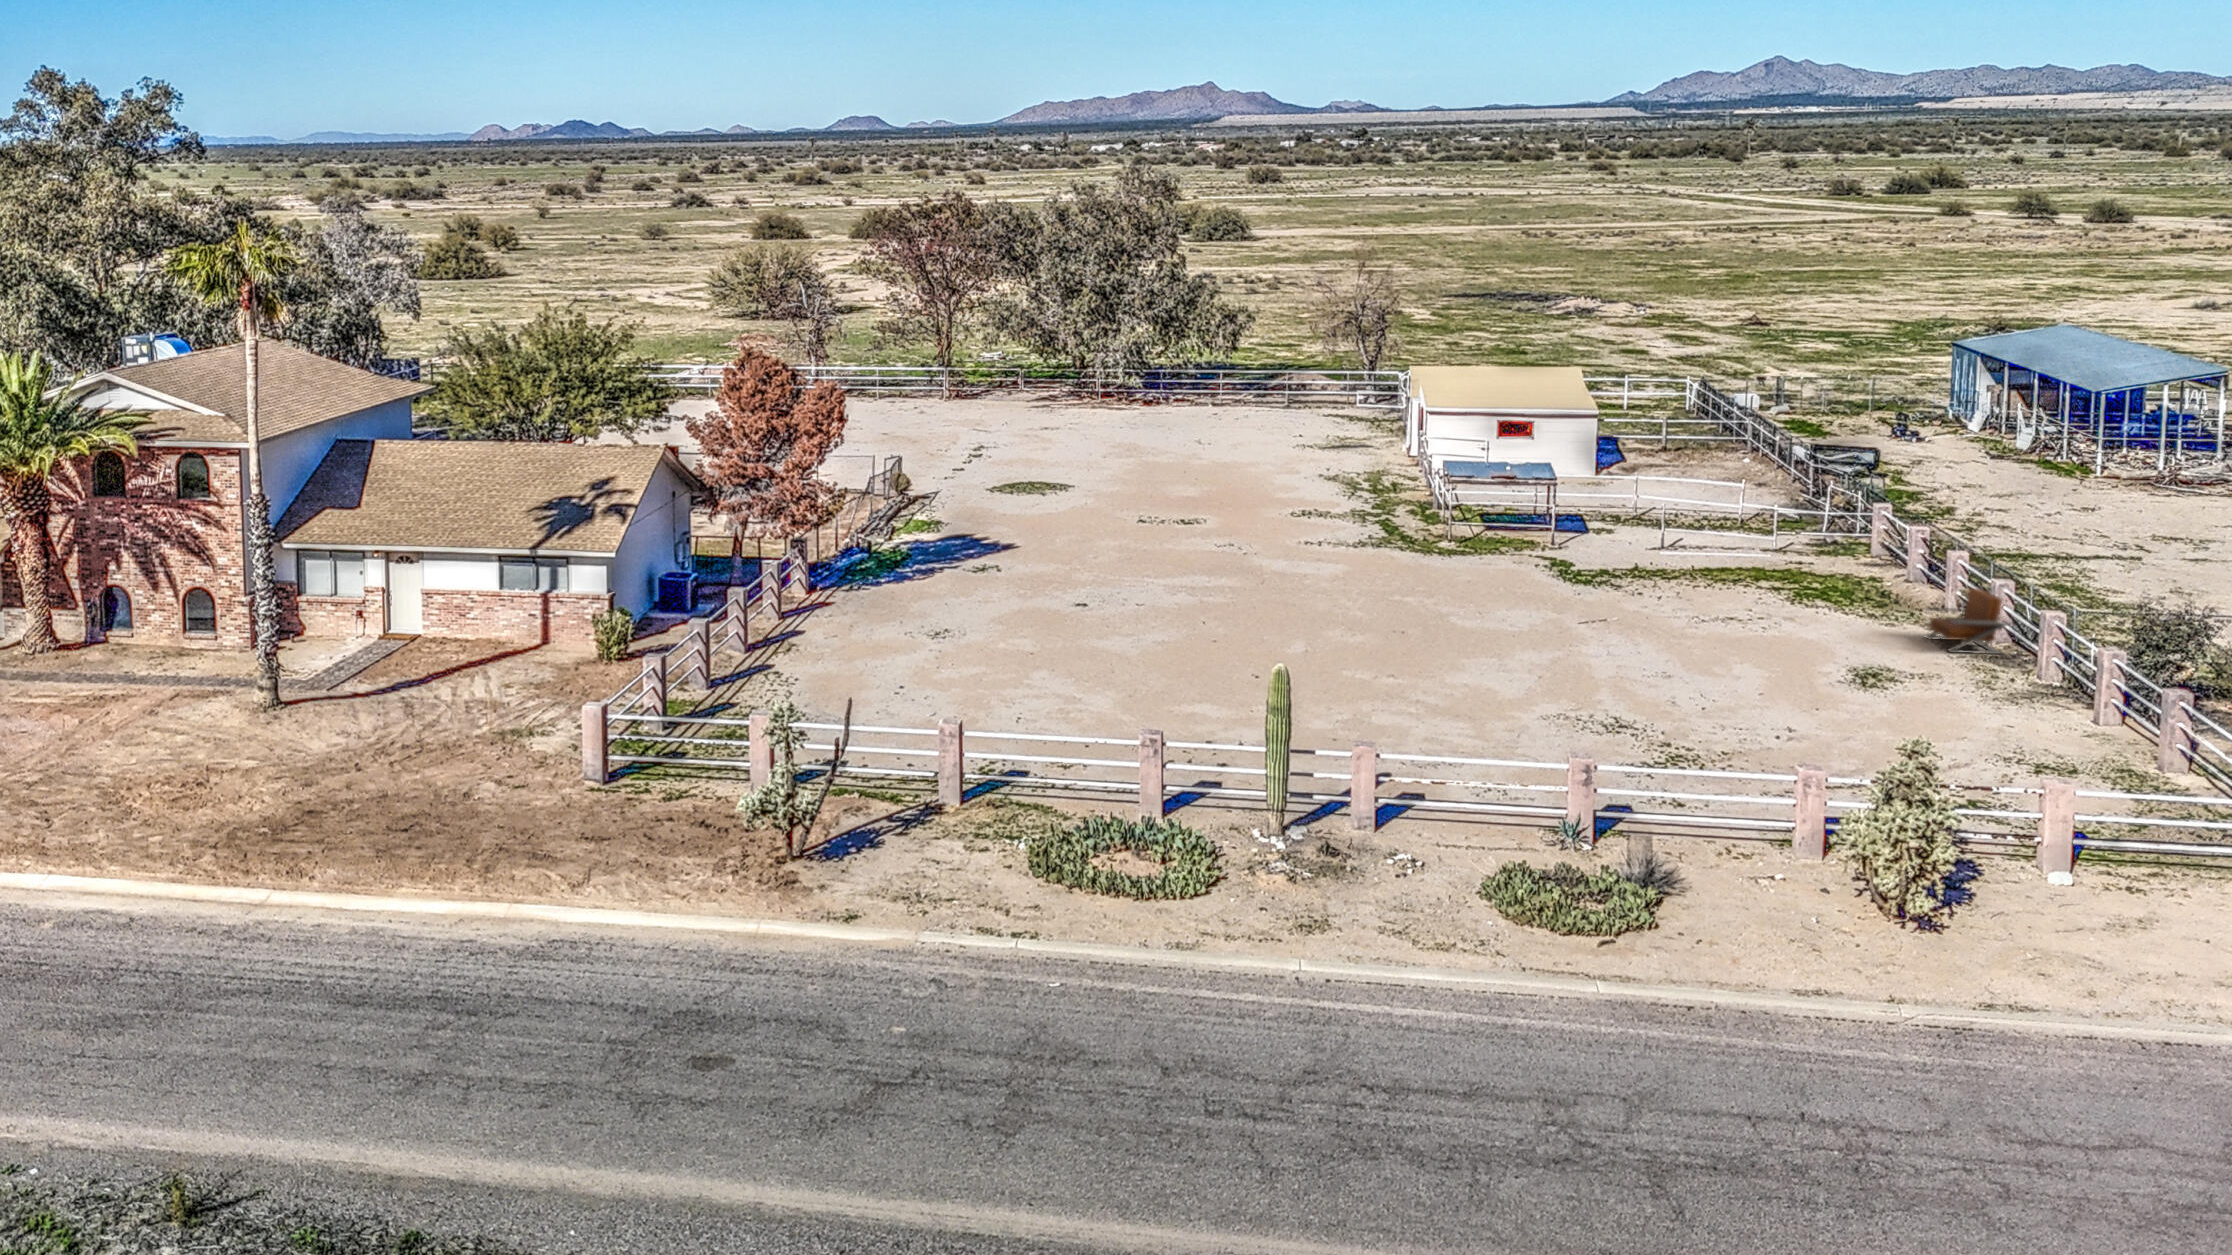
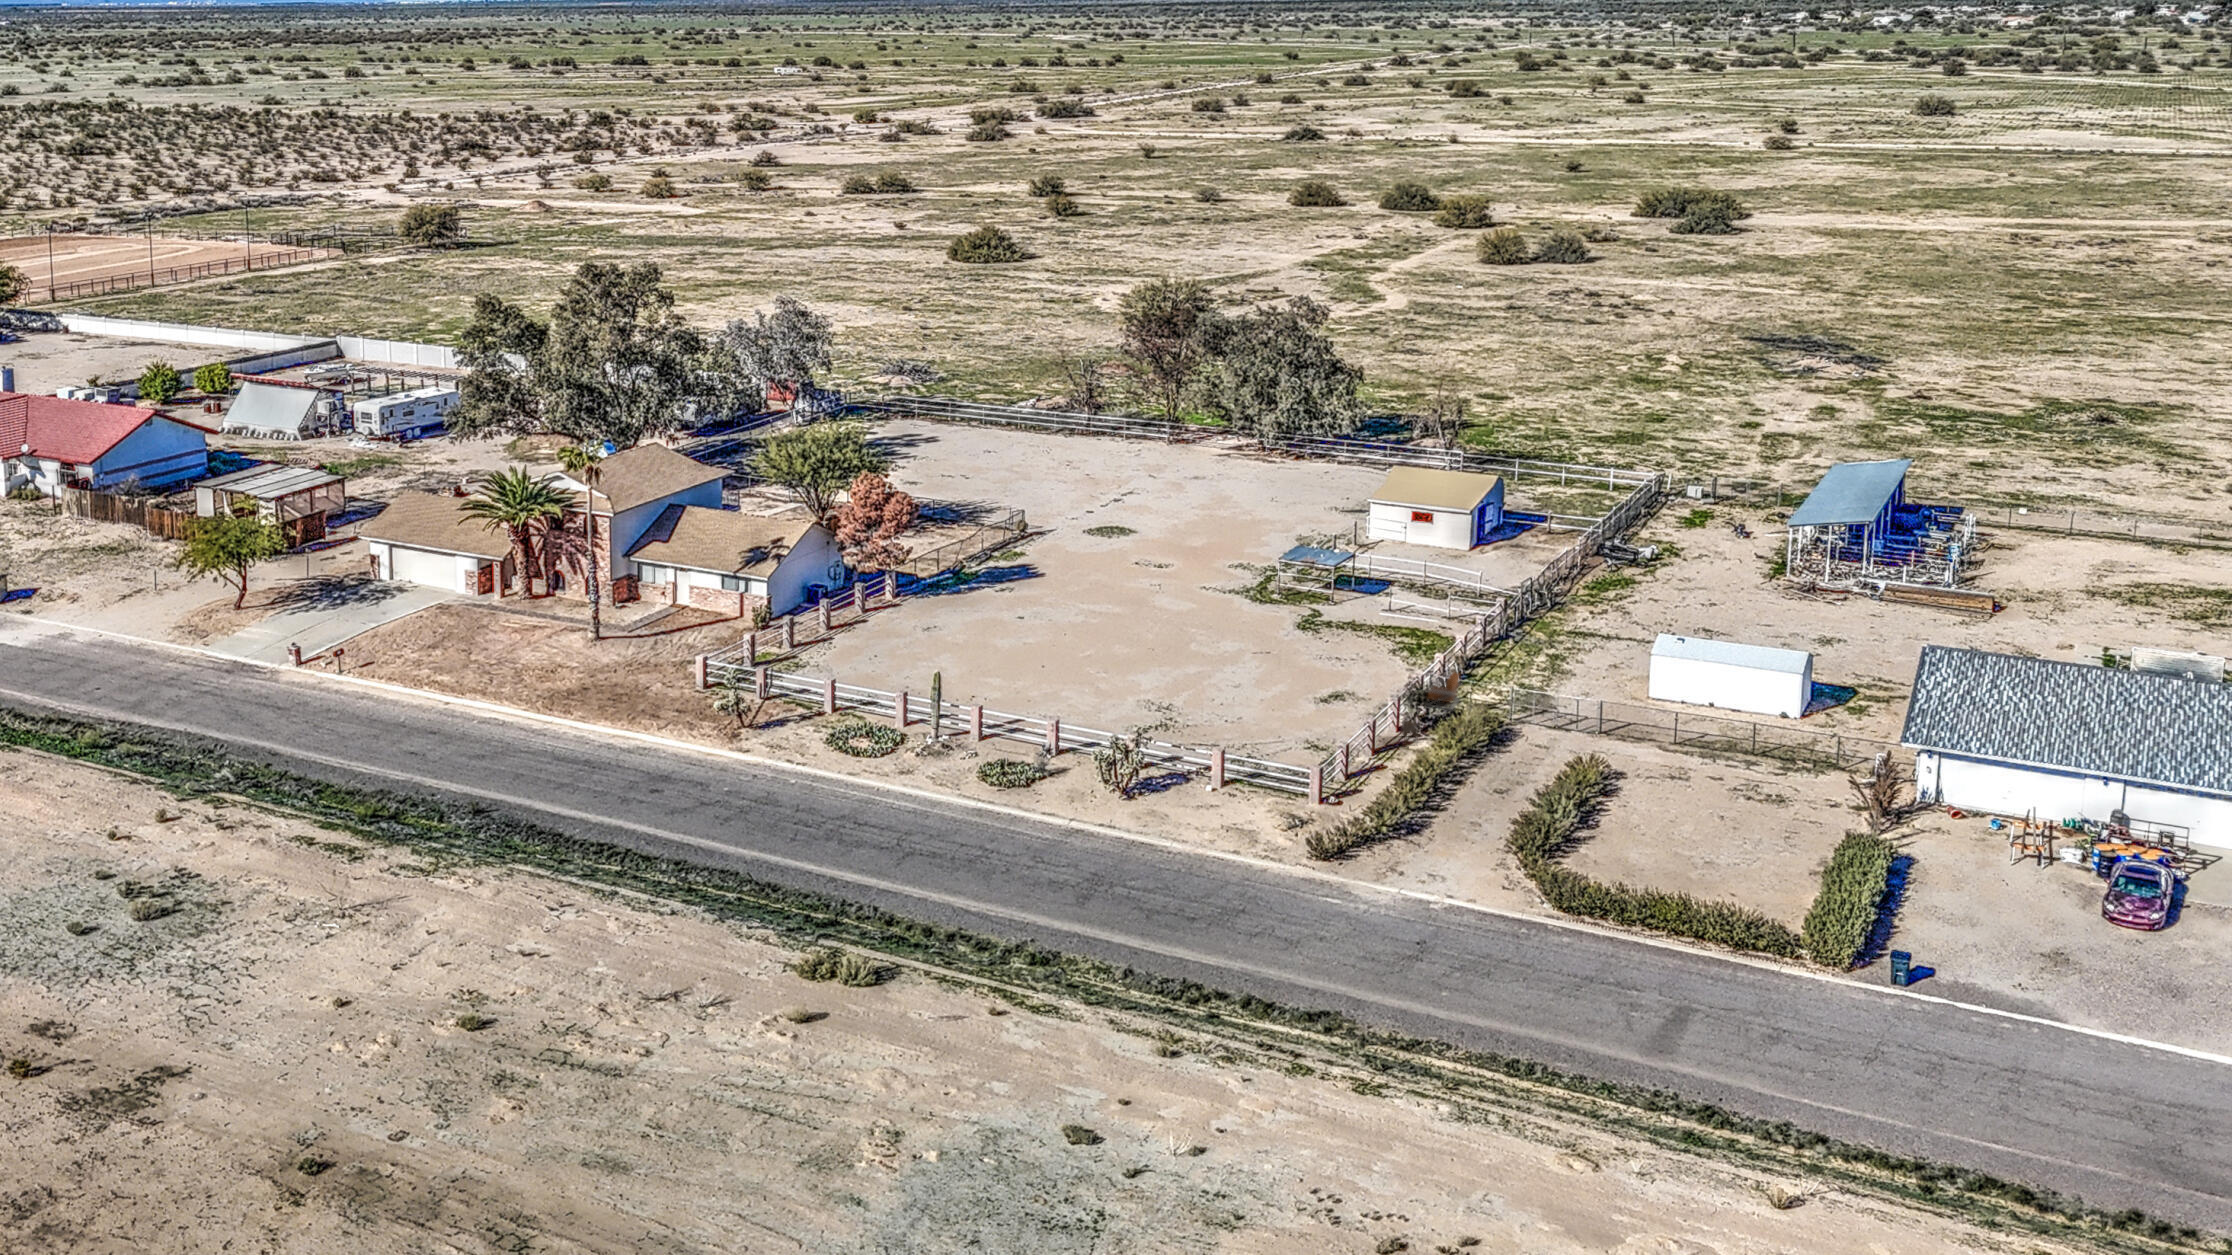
bench: none [2026,668,2098,715] -> present [1402,721,1418,745]

